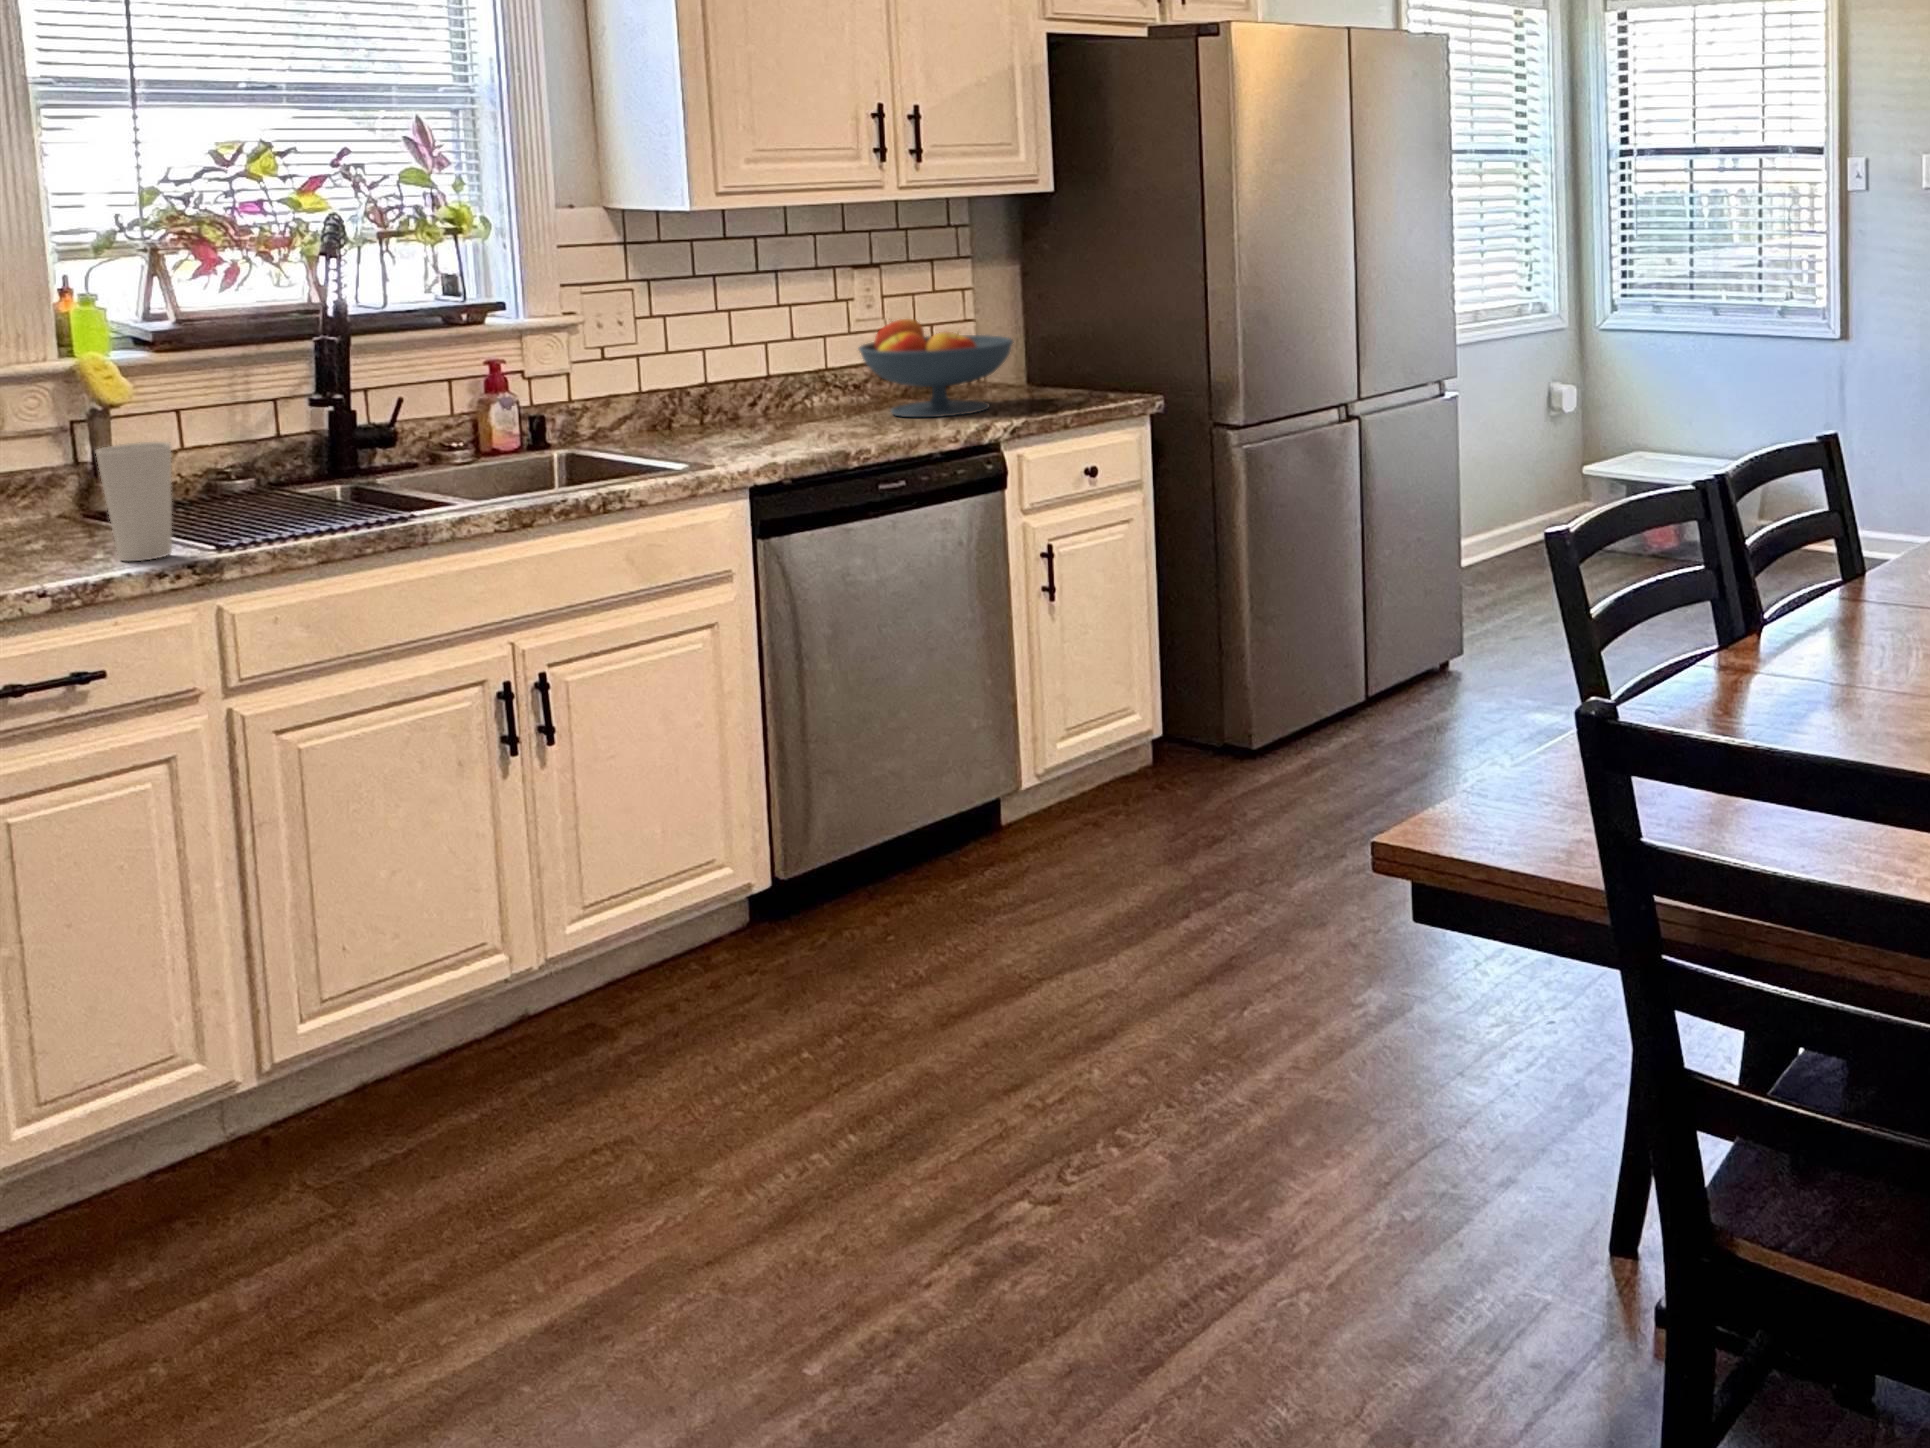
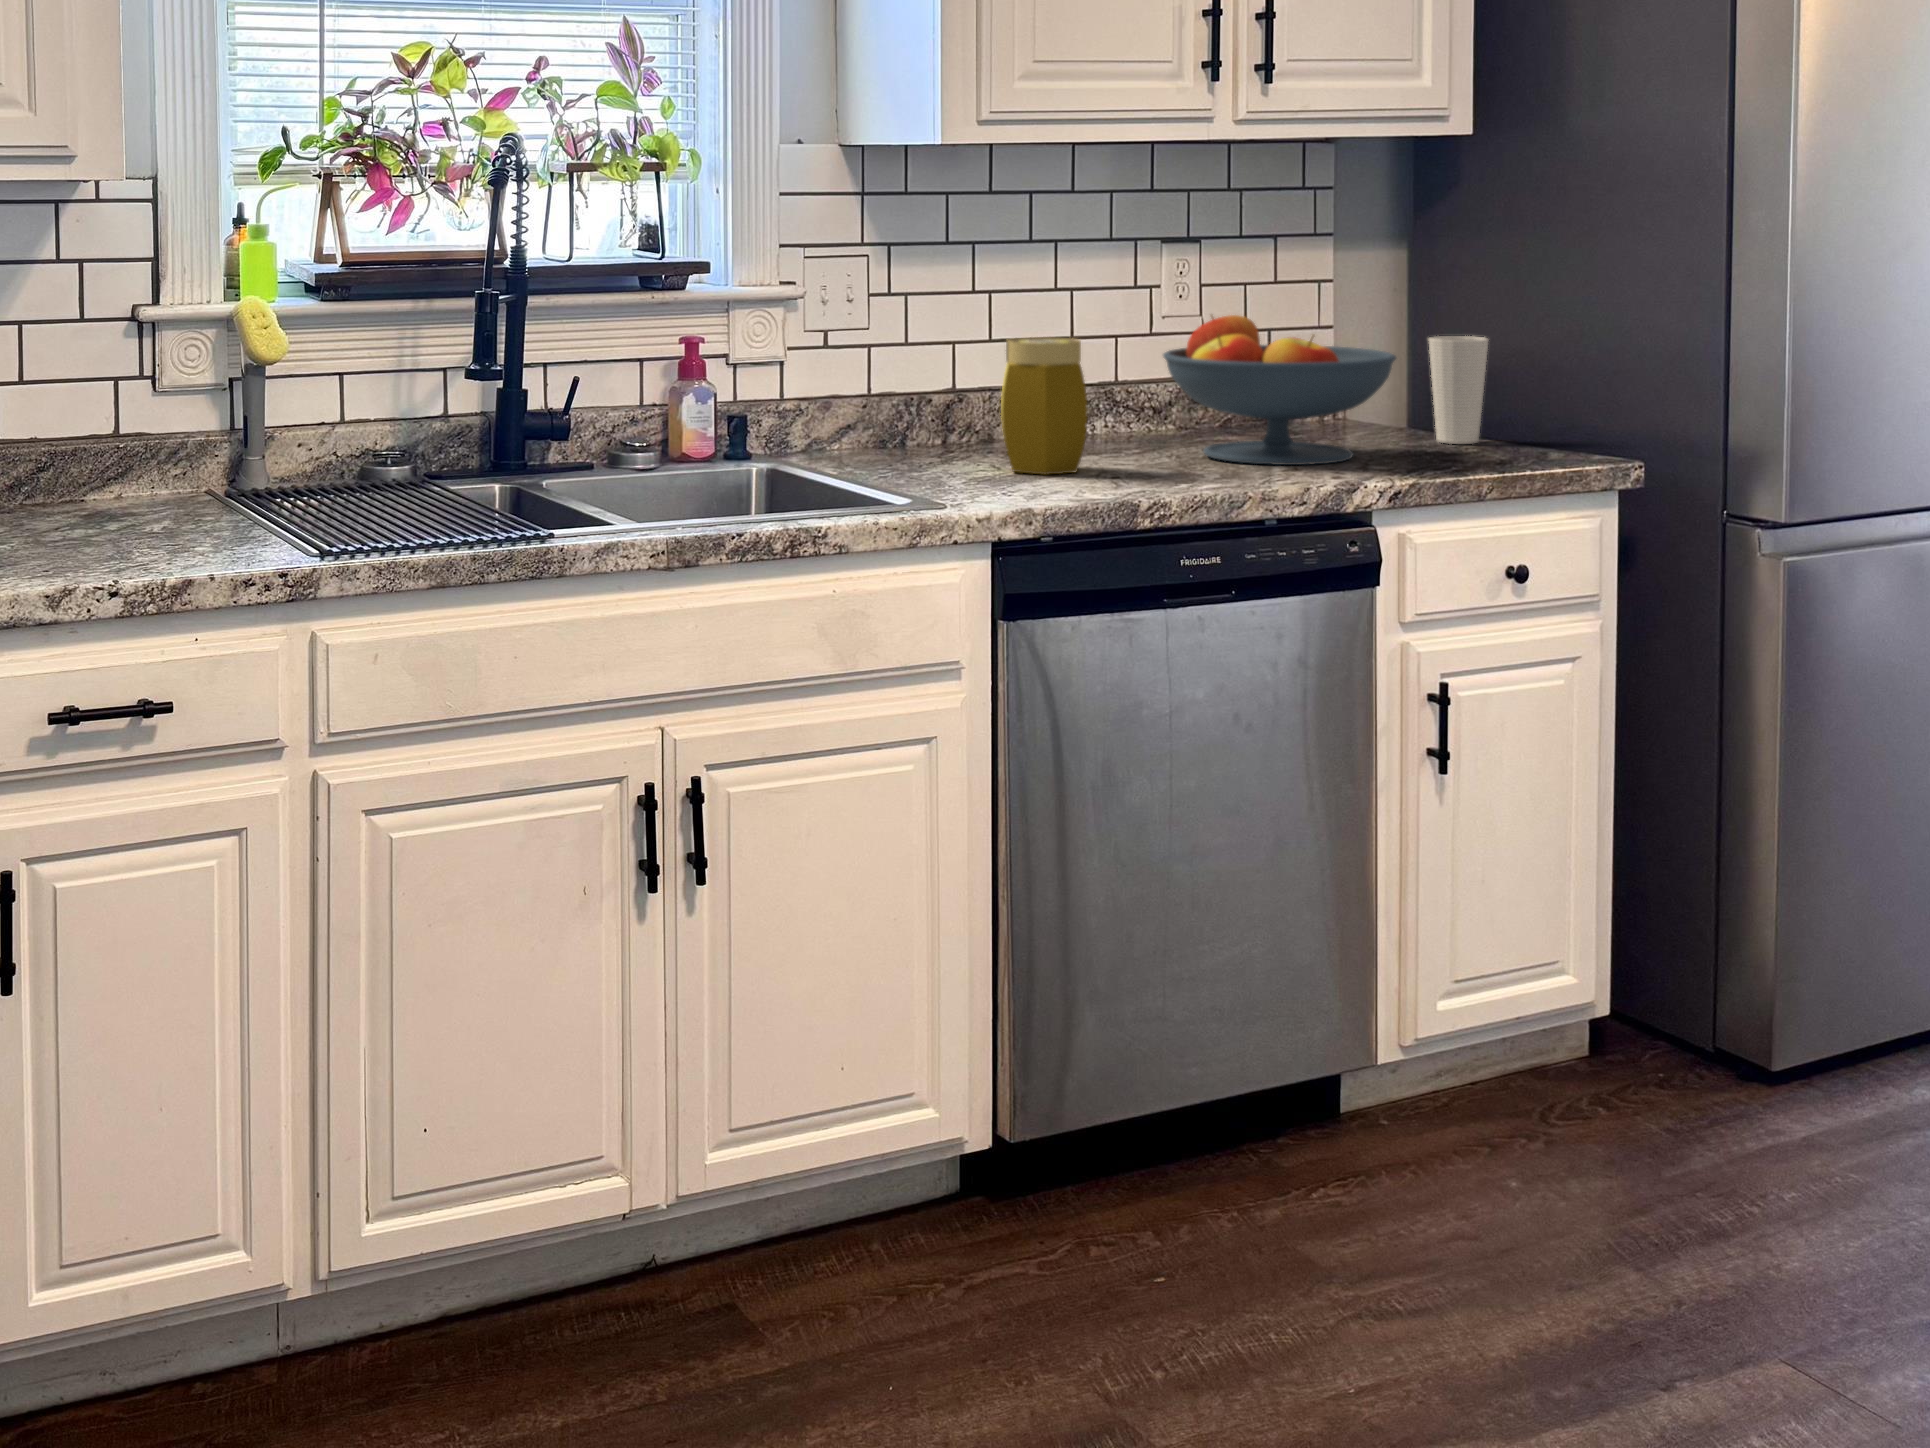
jar: none [743,342,808,438] -> present [1001,337,1088,474]
cup: present [96,442,172,561] -> present [1429,336,1488,444]

